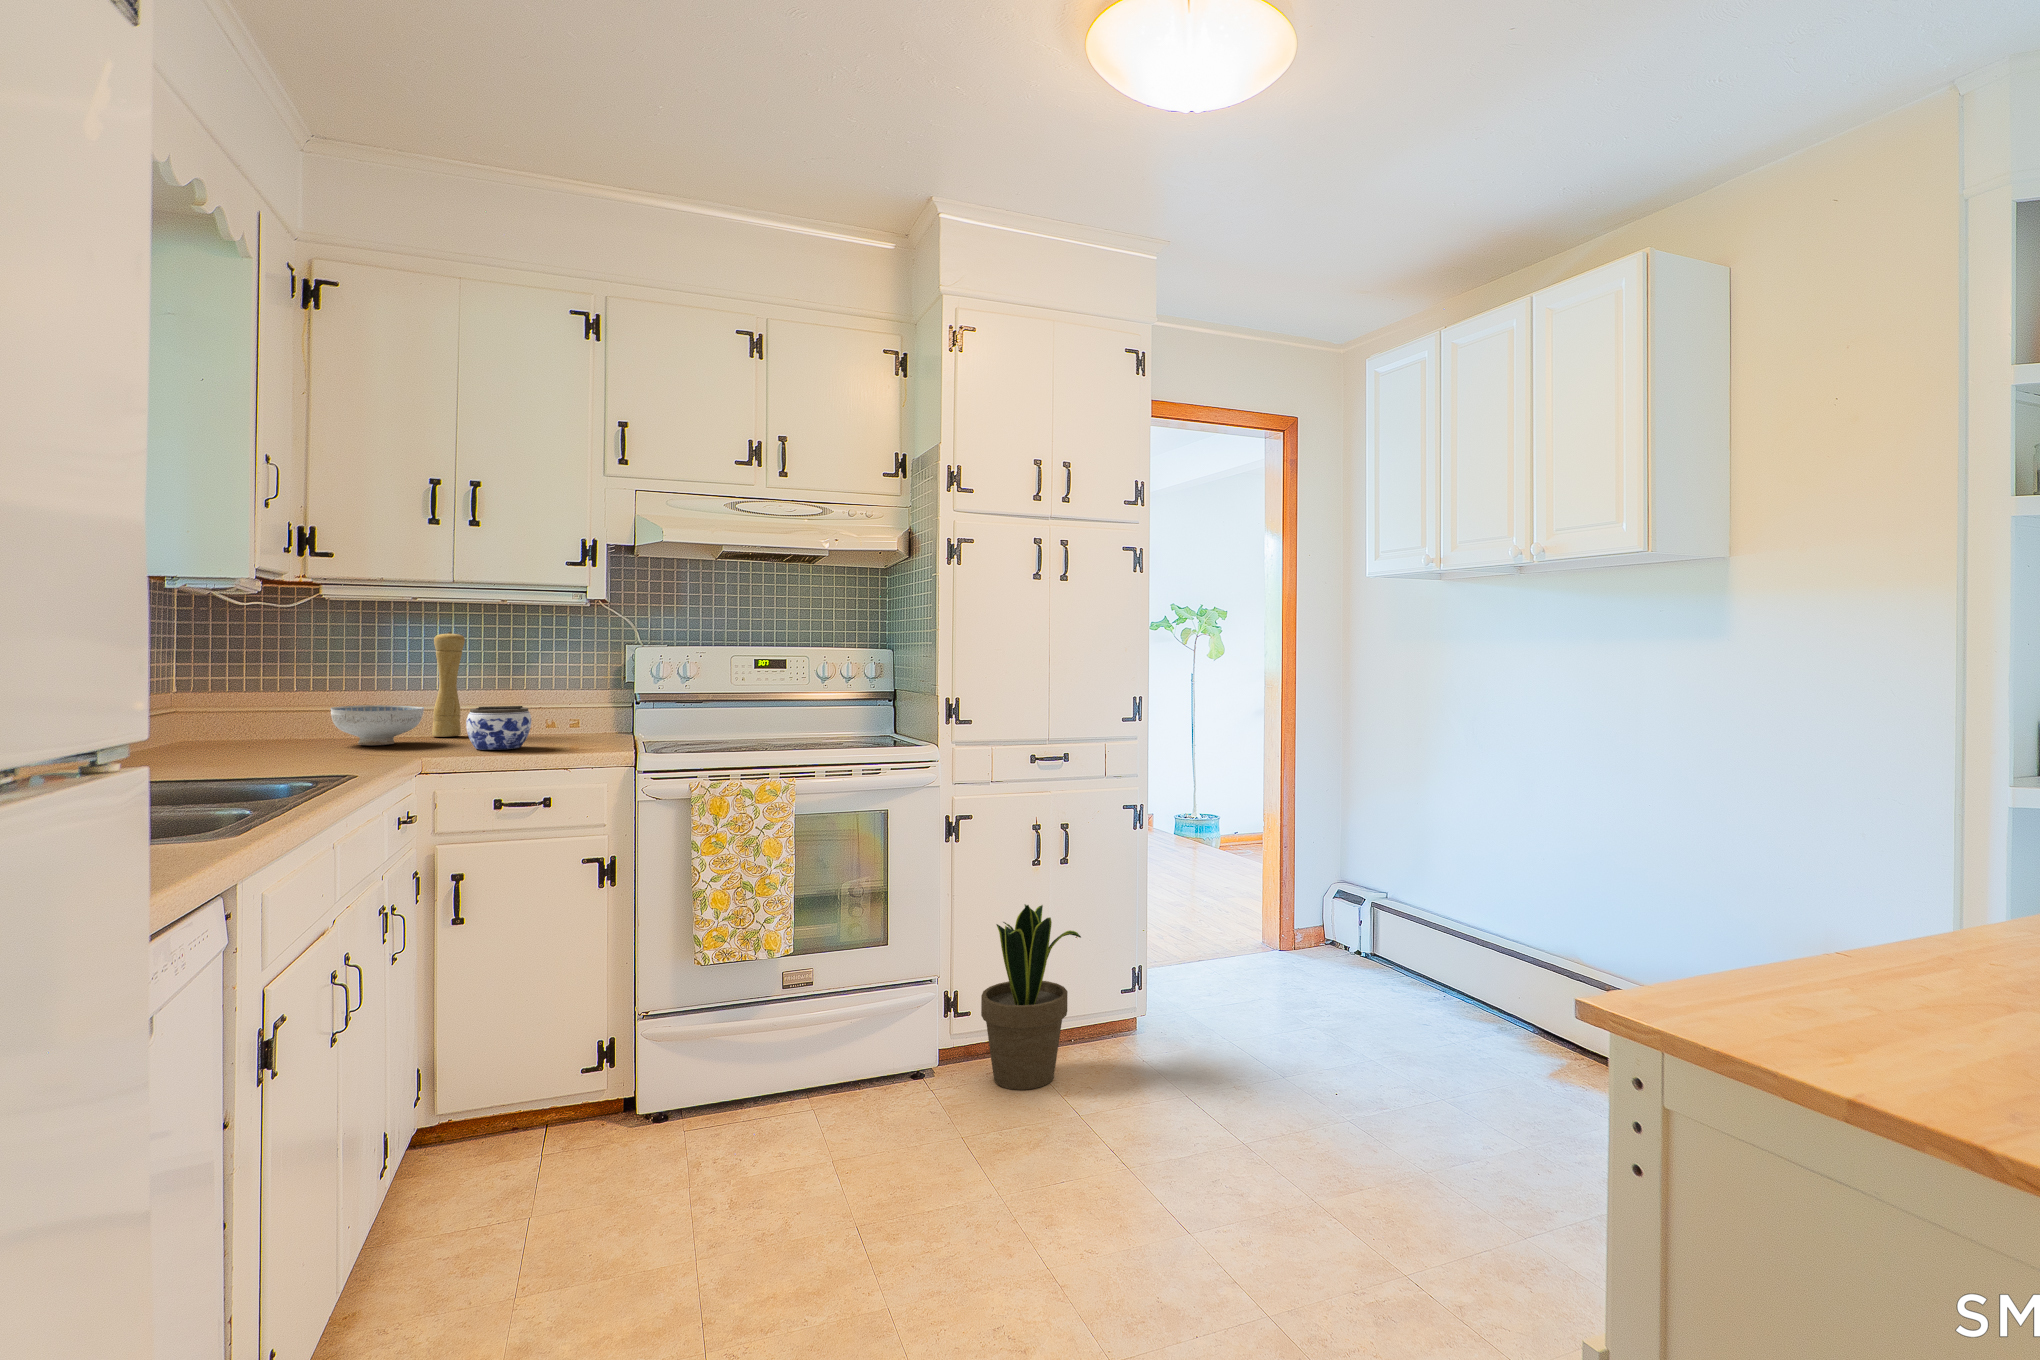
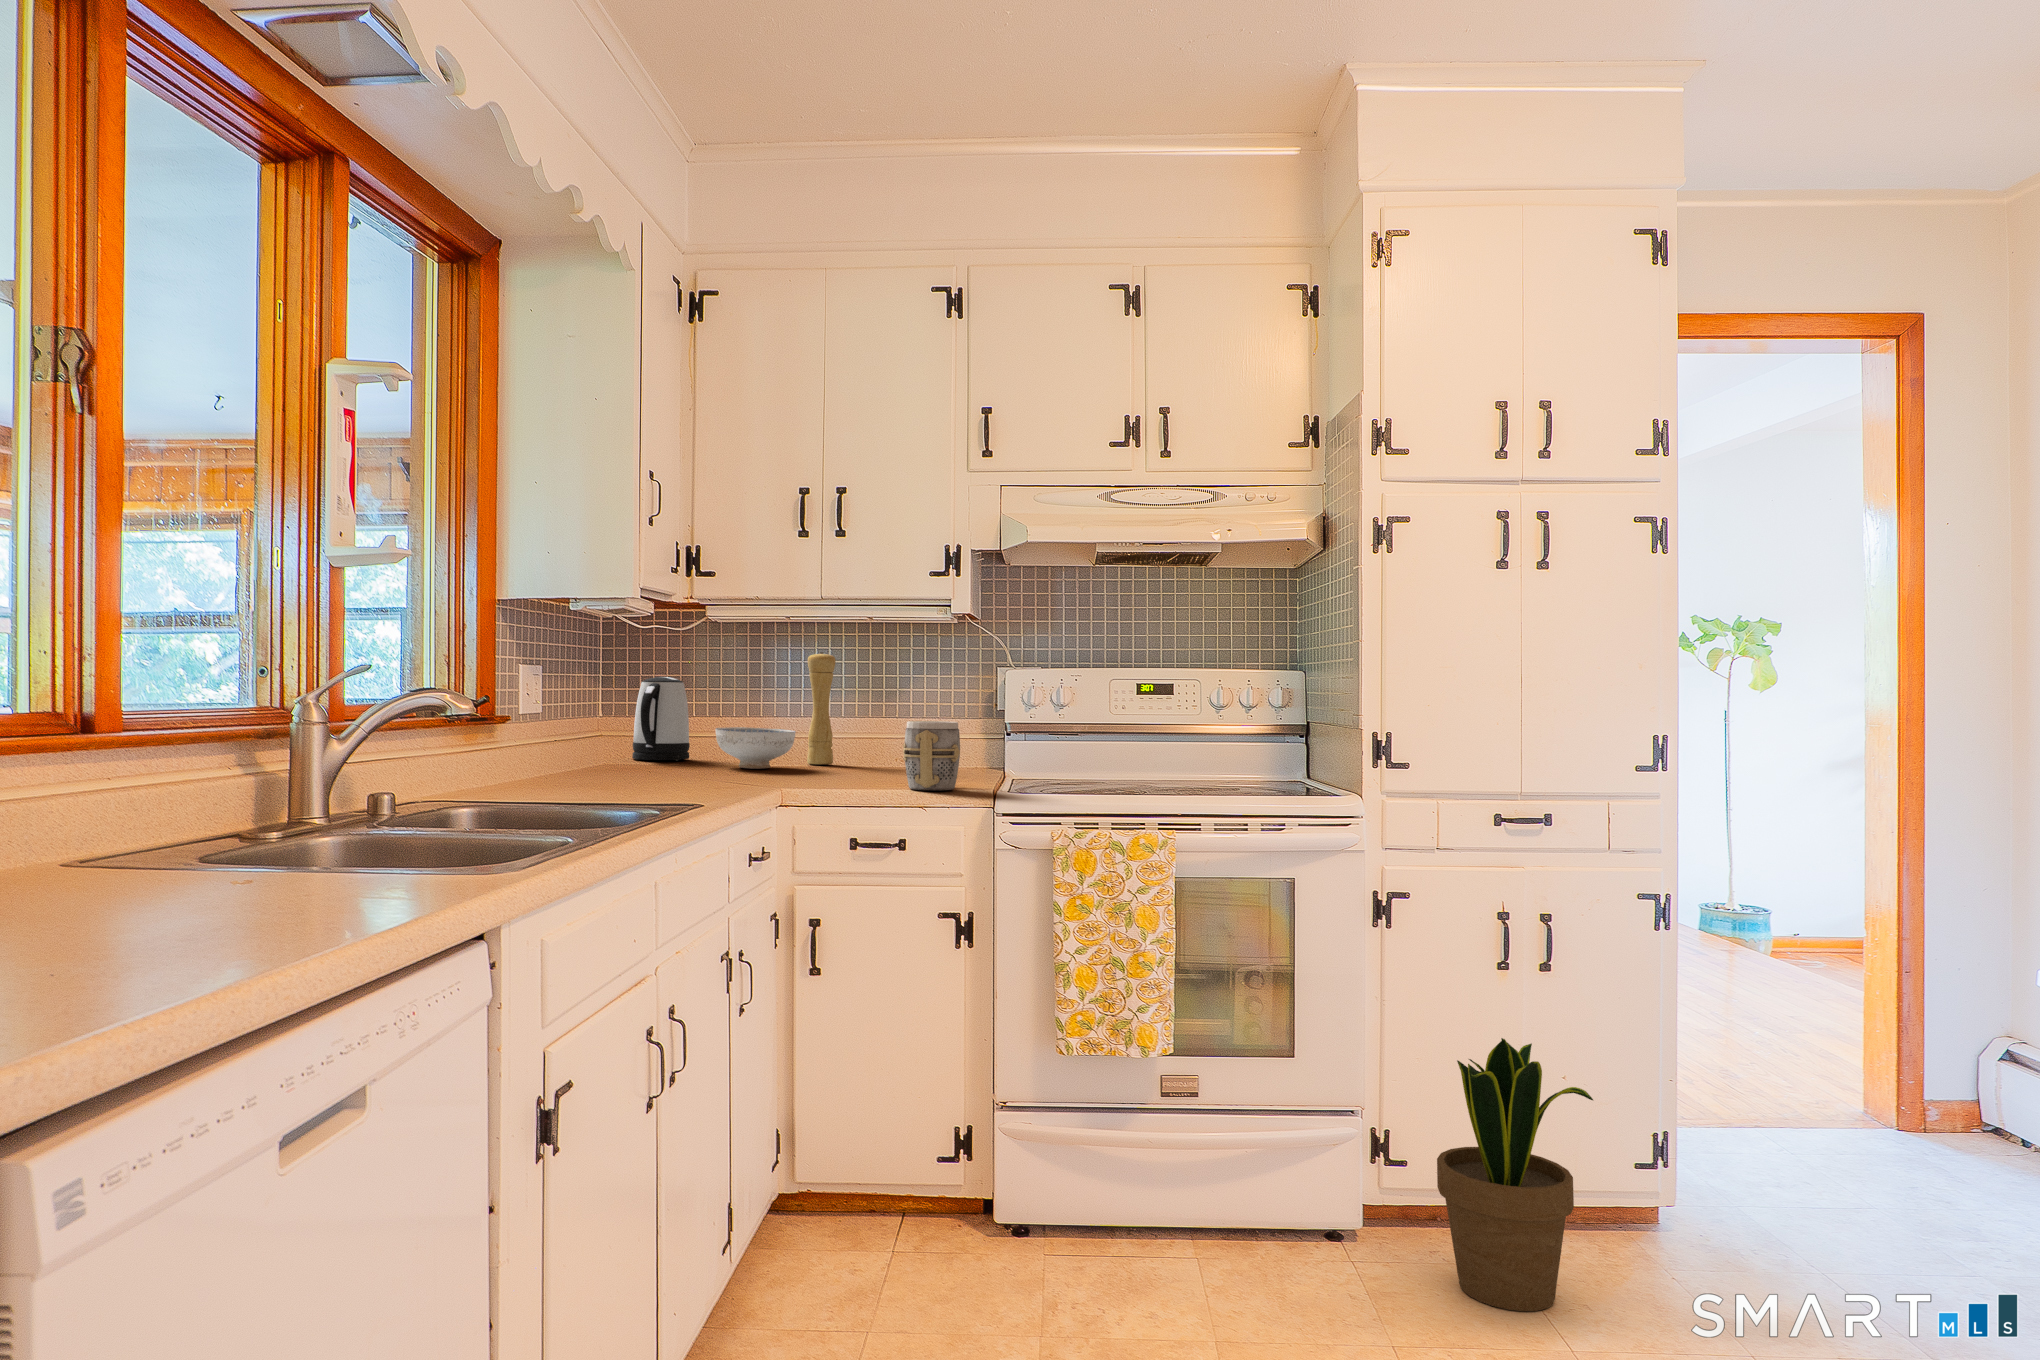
kettle: none [220,658,293,742] -> present [632,677,690,761]
mug: none [549,697,606,758] -> present [903,721,960,790]
jar: present [466,706,531,750] -> none [830,731,891,778]

